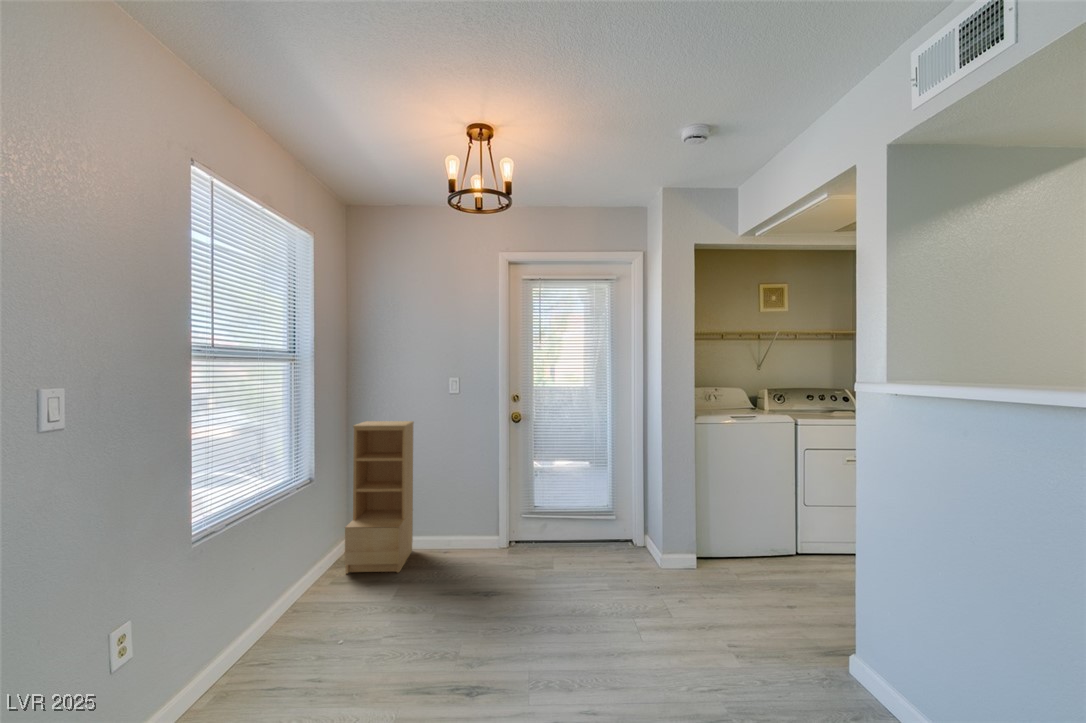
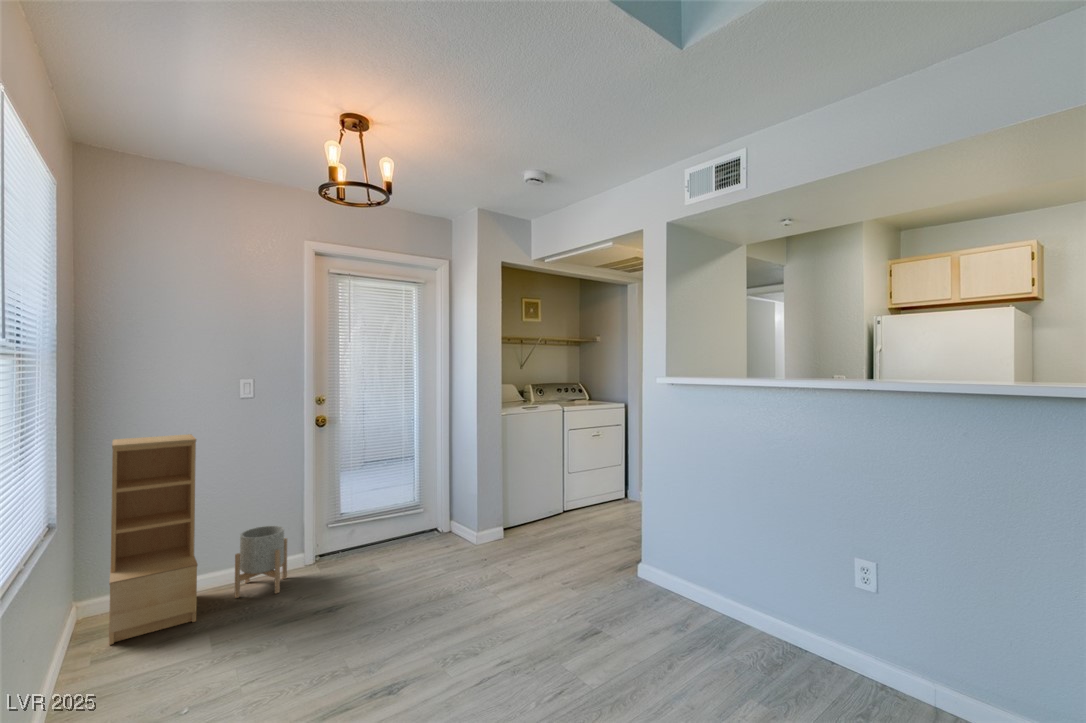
planter: none [435,505,480,566] -> present [235,526,287,598]

